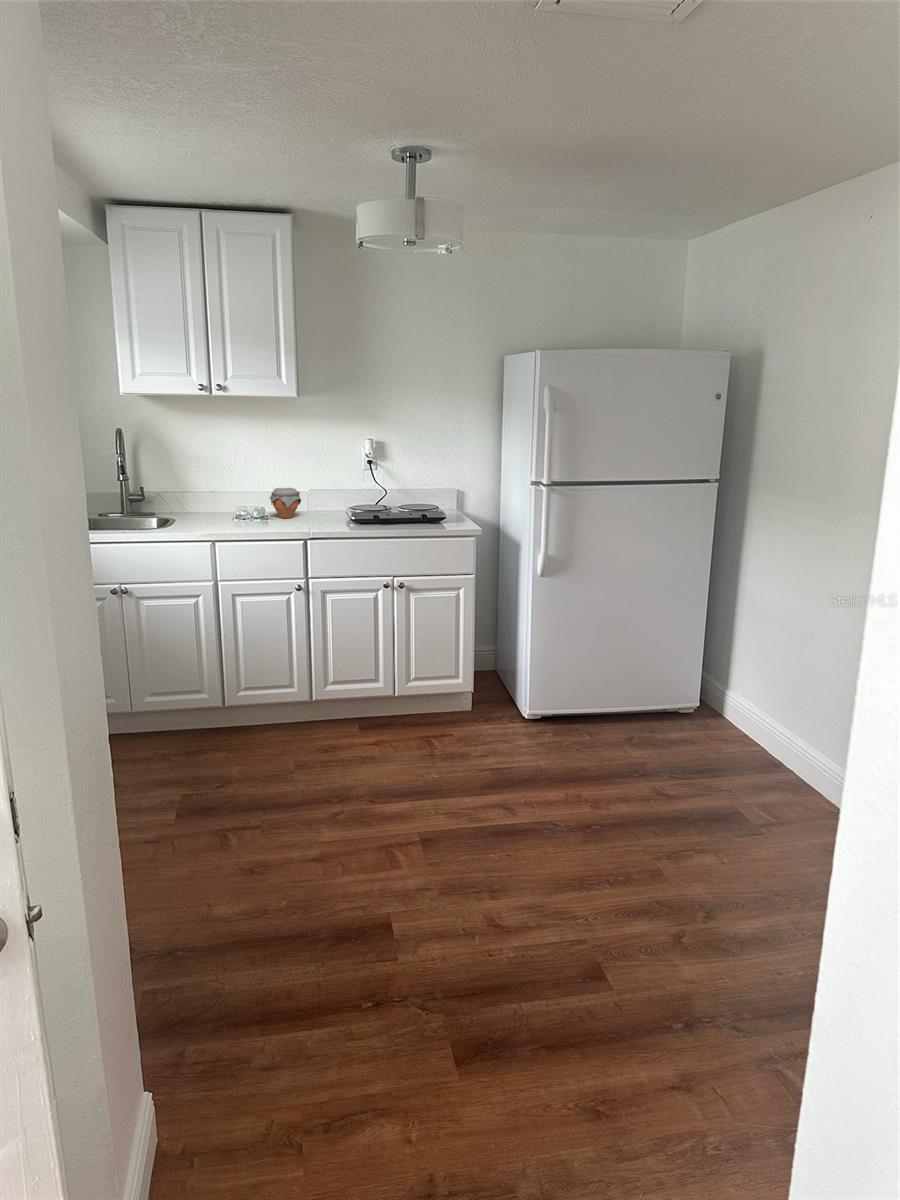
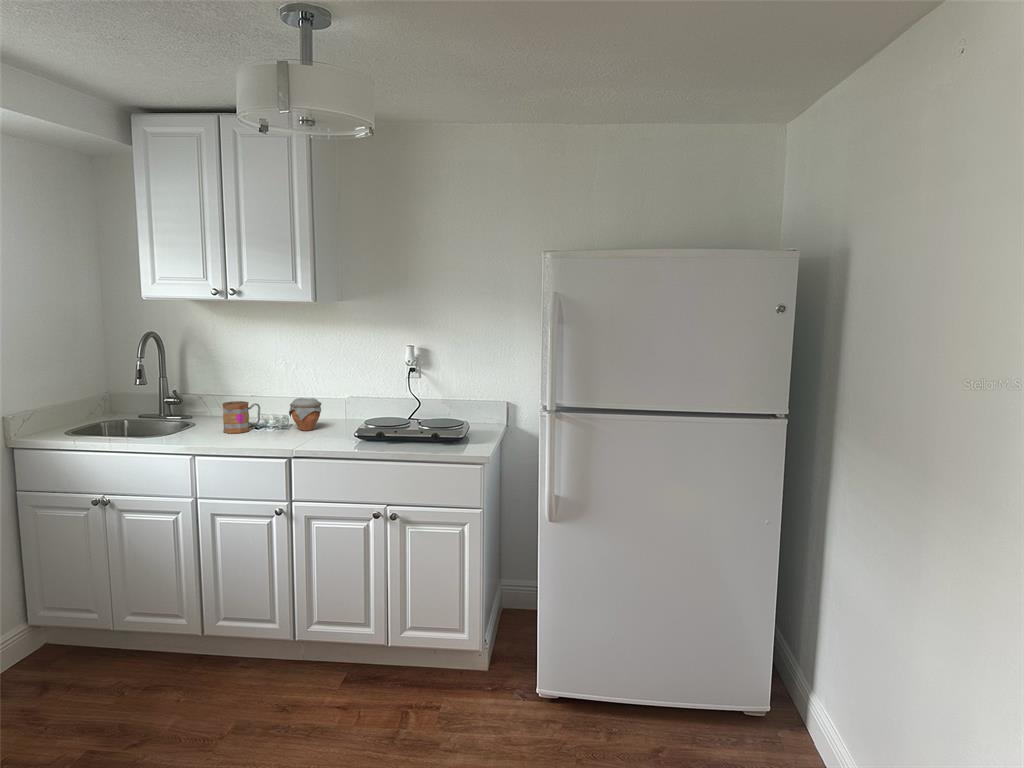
mug: none [209,493,241,524] -> present [222,401,260,433]

